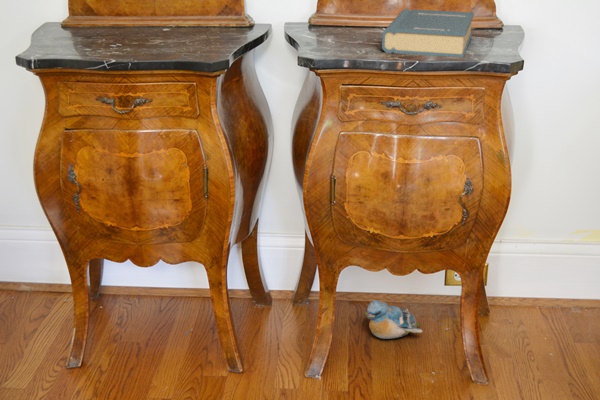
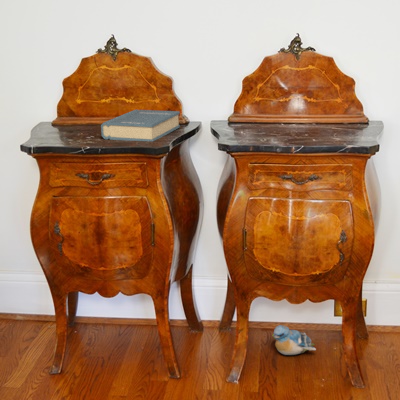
hardback book: present [382,9,474,57] -> present [101,110,180,141]

